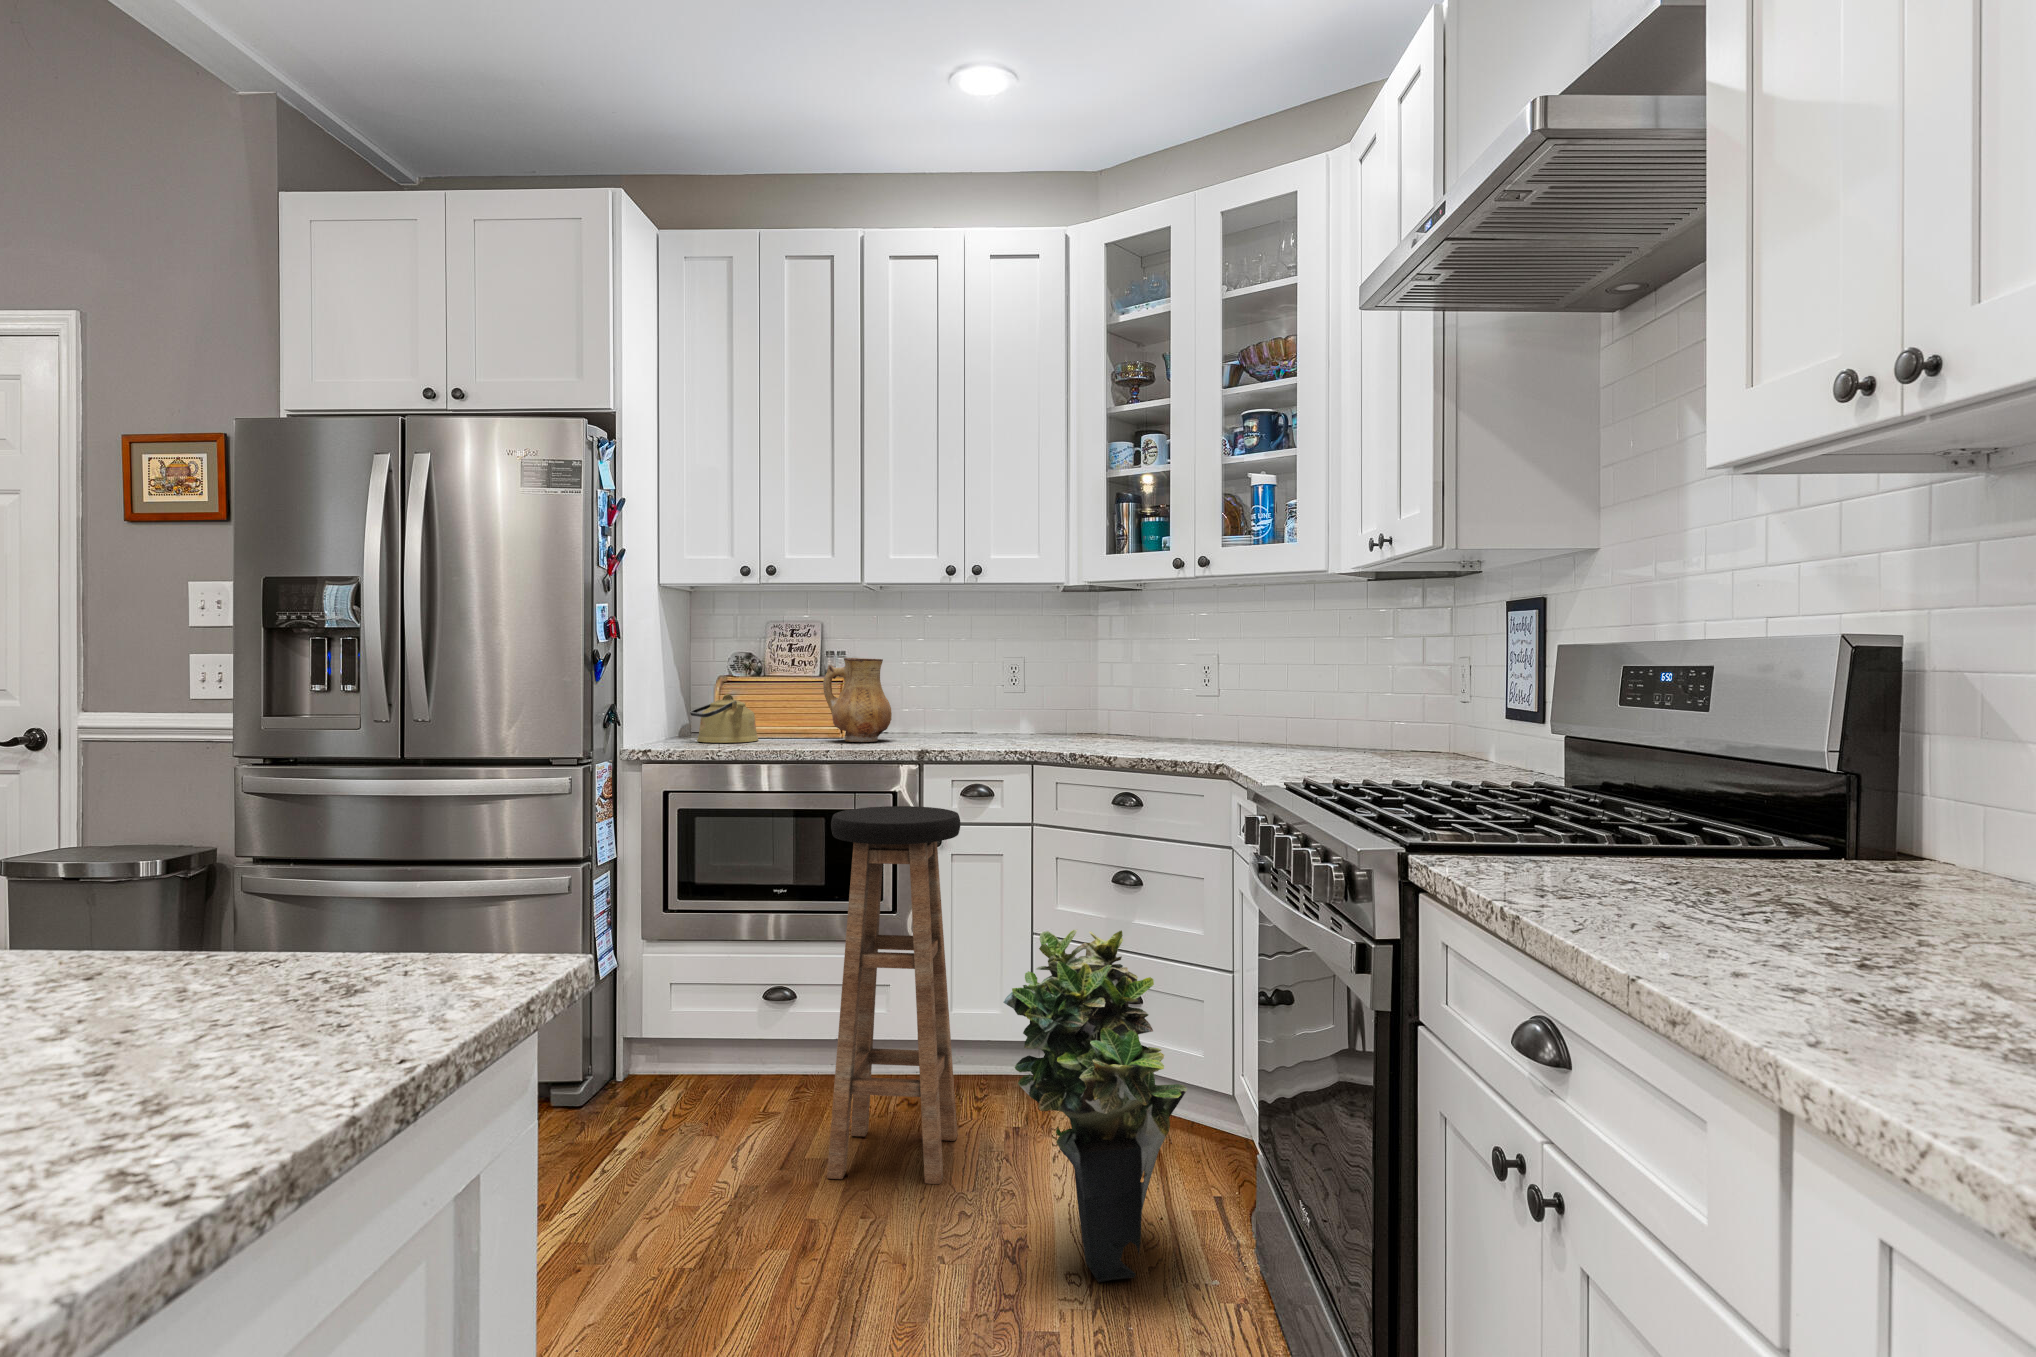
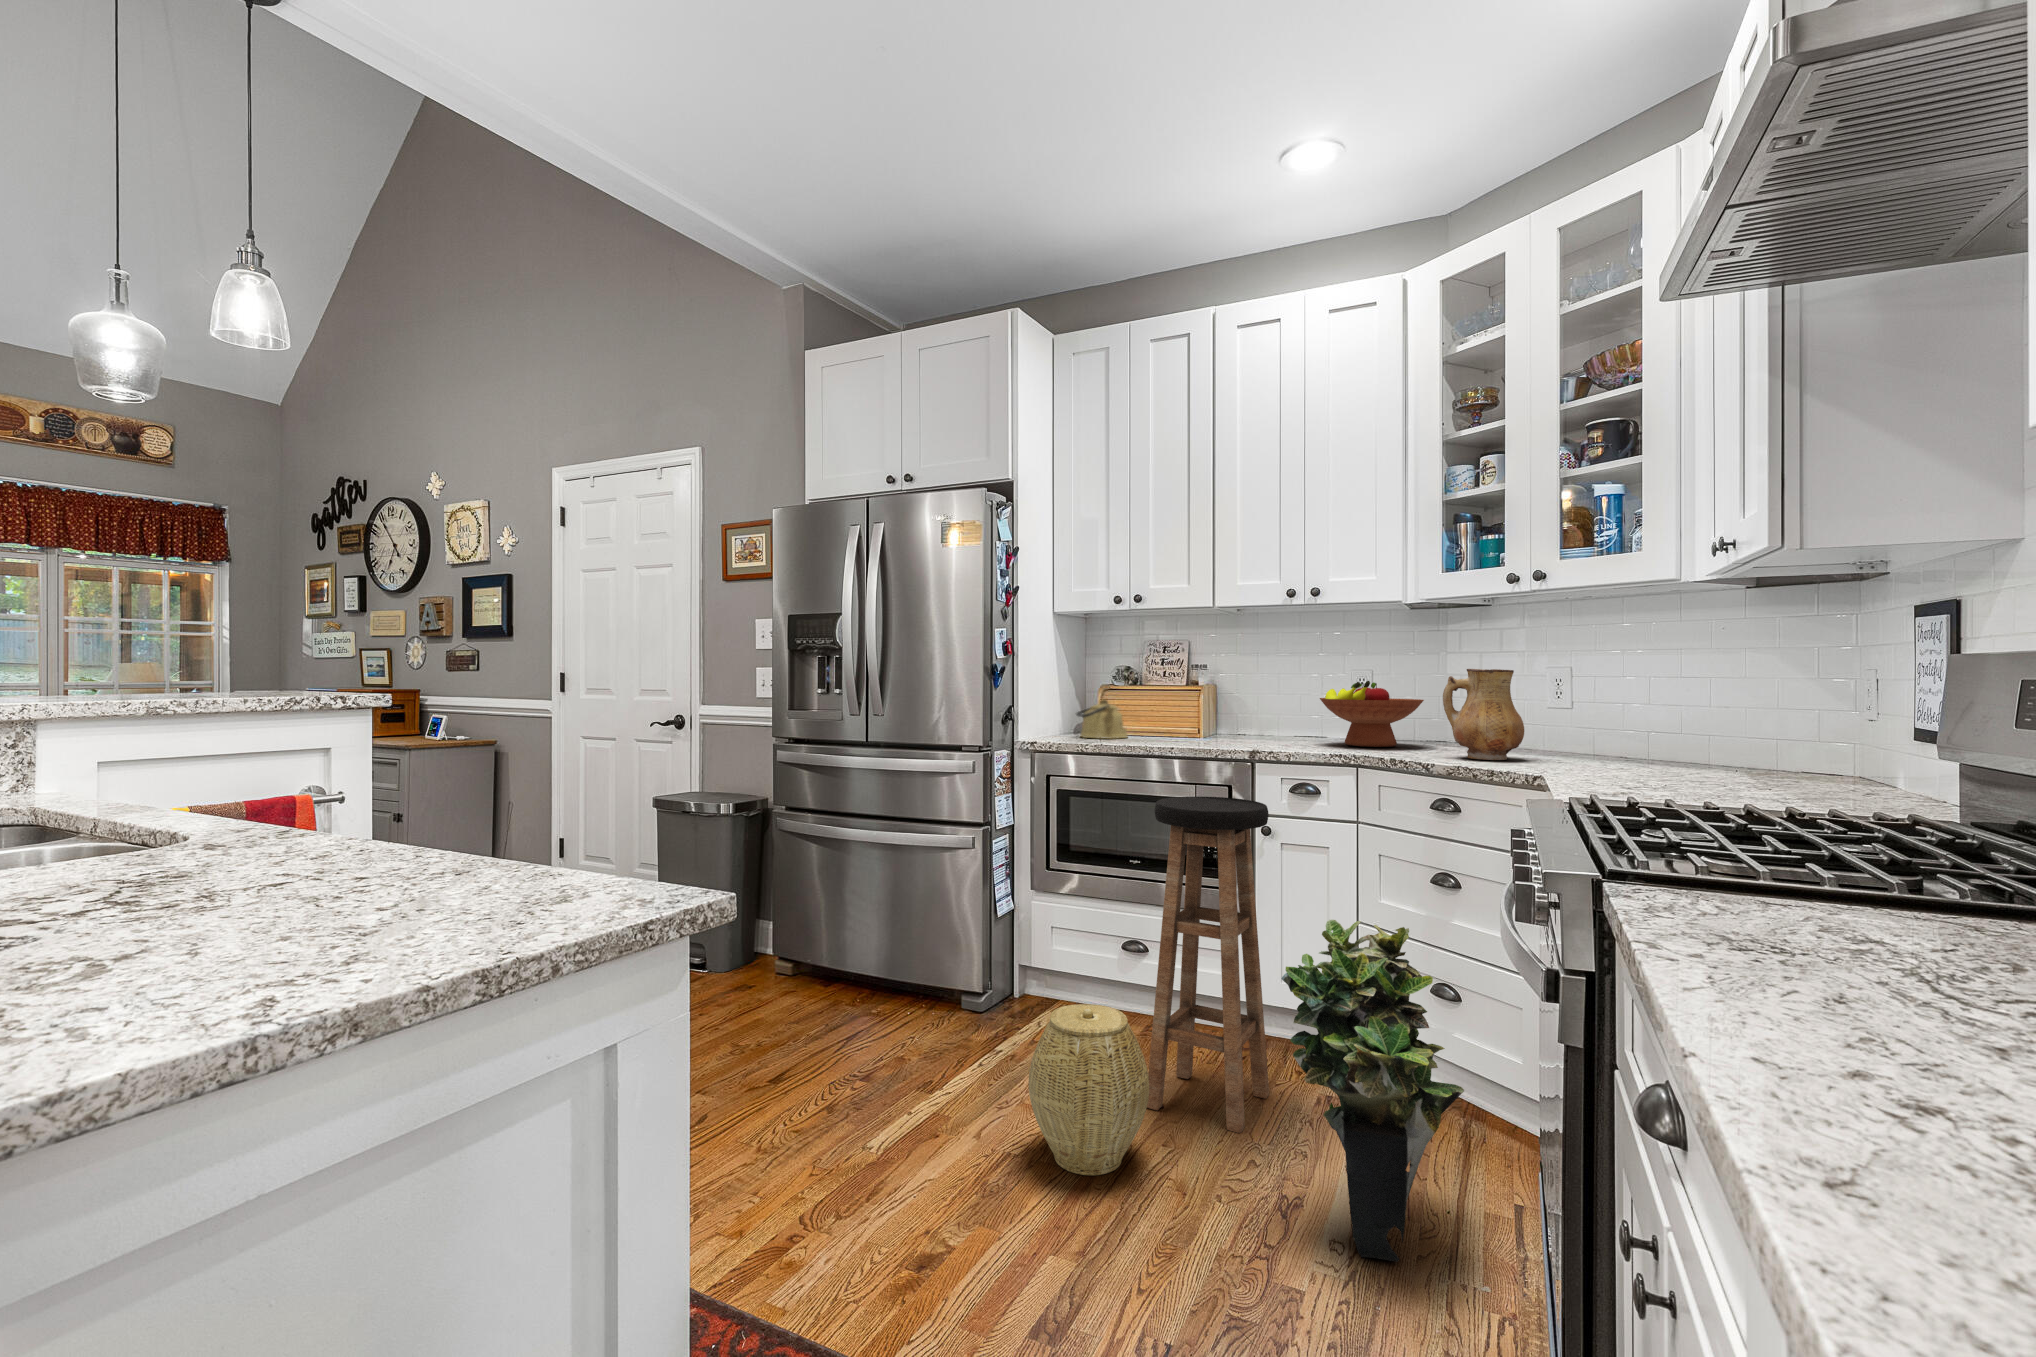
ceramic pitcher: present [823,658,892,742] -> present [1443,669,1524,760]
fruit bowl: none [982,670,1088,741] -> present [1320,681,1424,747]
woven basket: none [704,1066,853,1274] -> present [1029,1004,1149,1175]

